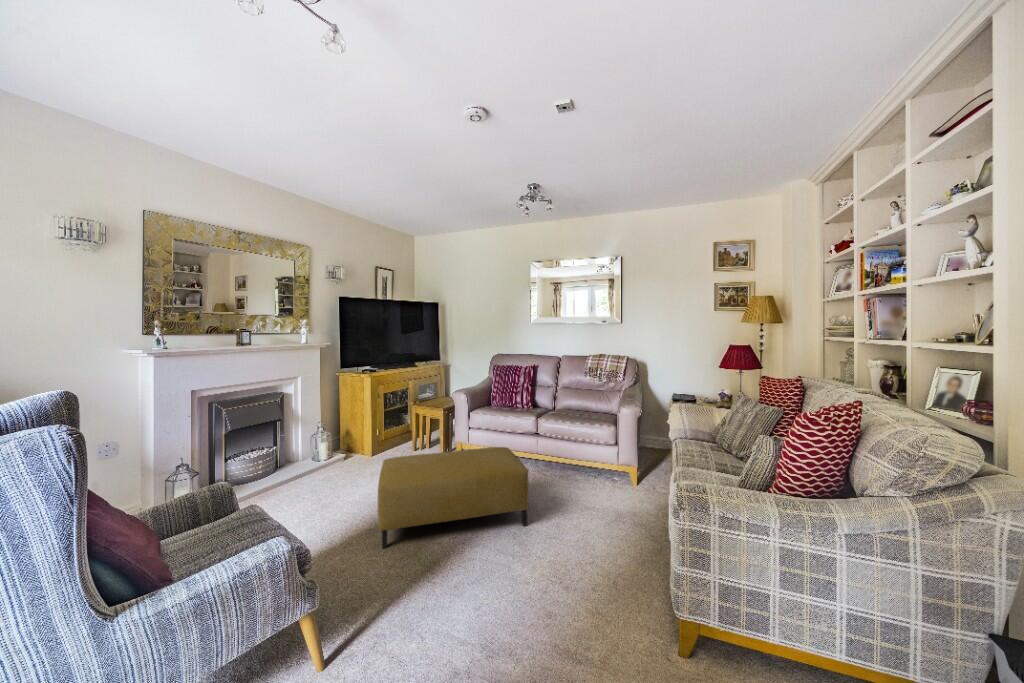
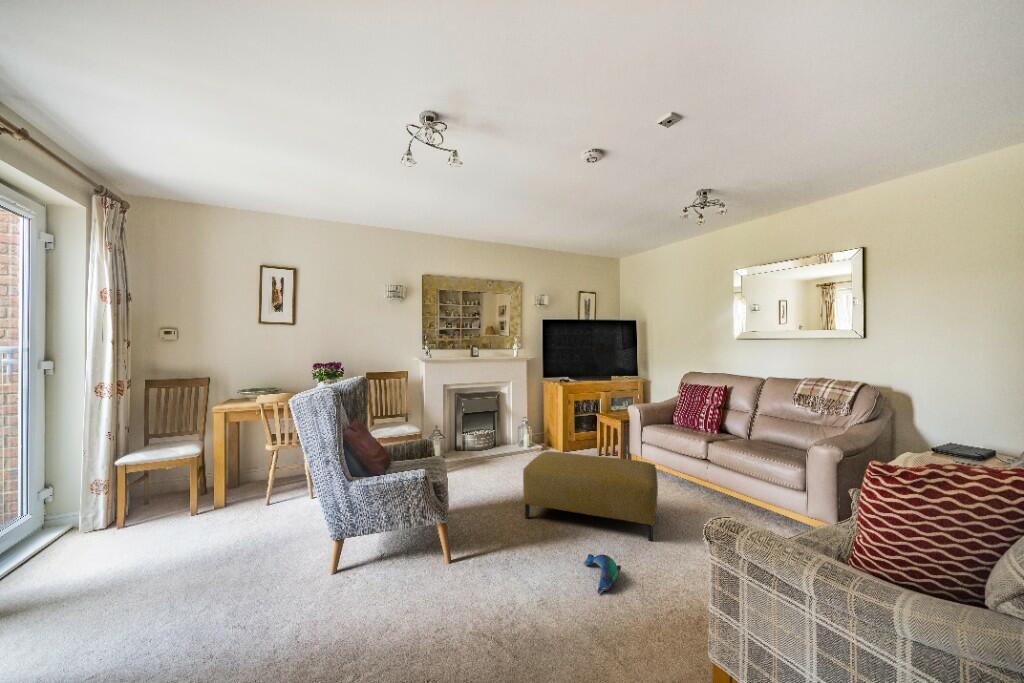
plush toy: none [487,559,532,605] -> present [584,554,621,593]

